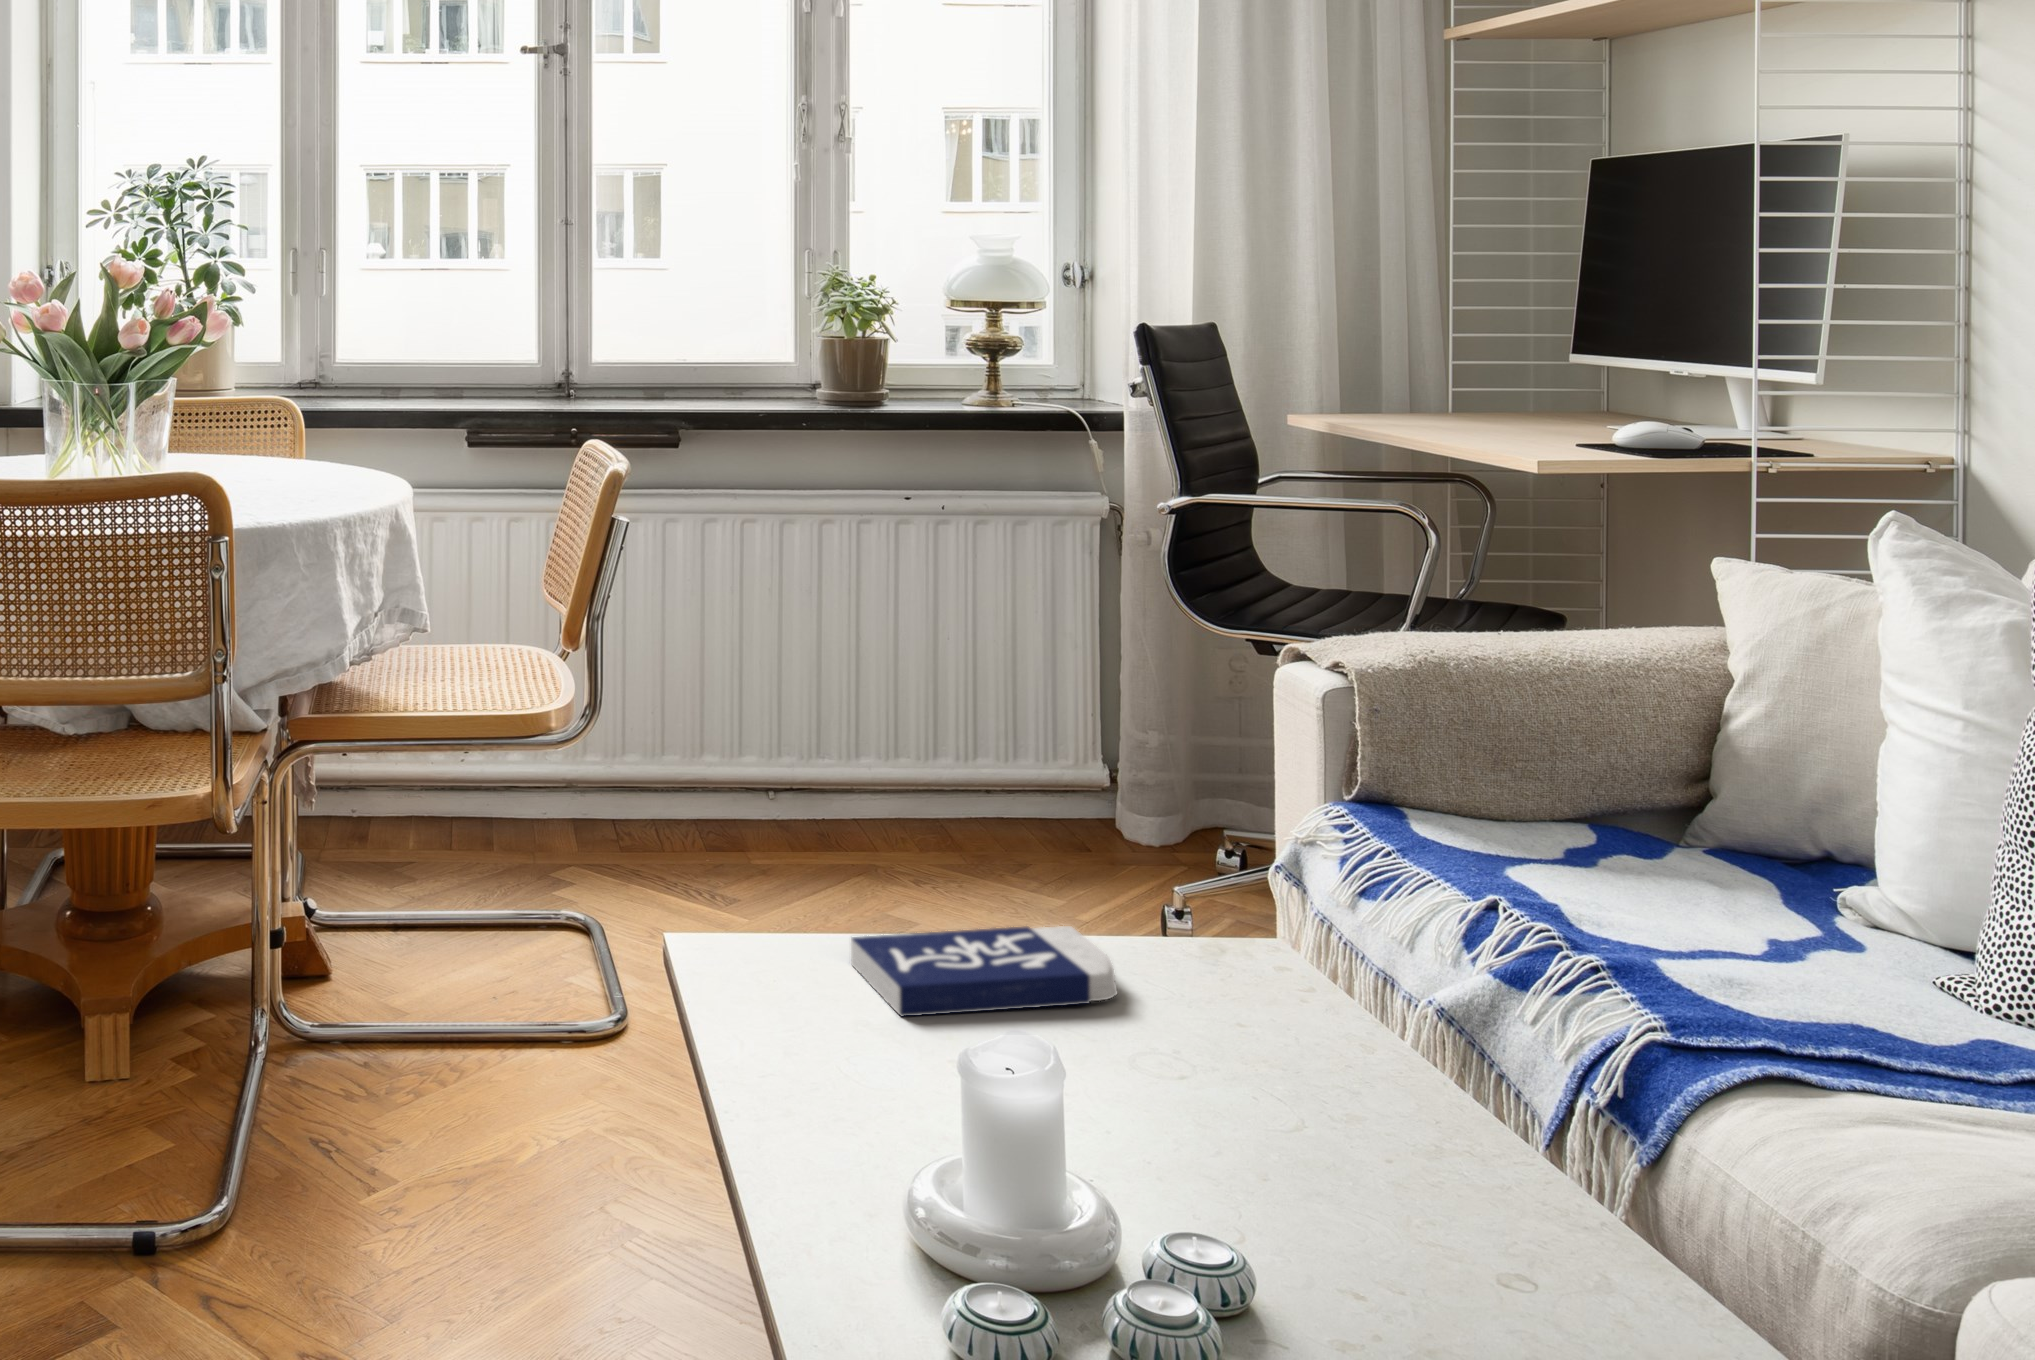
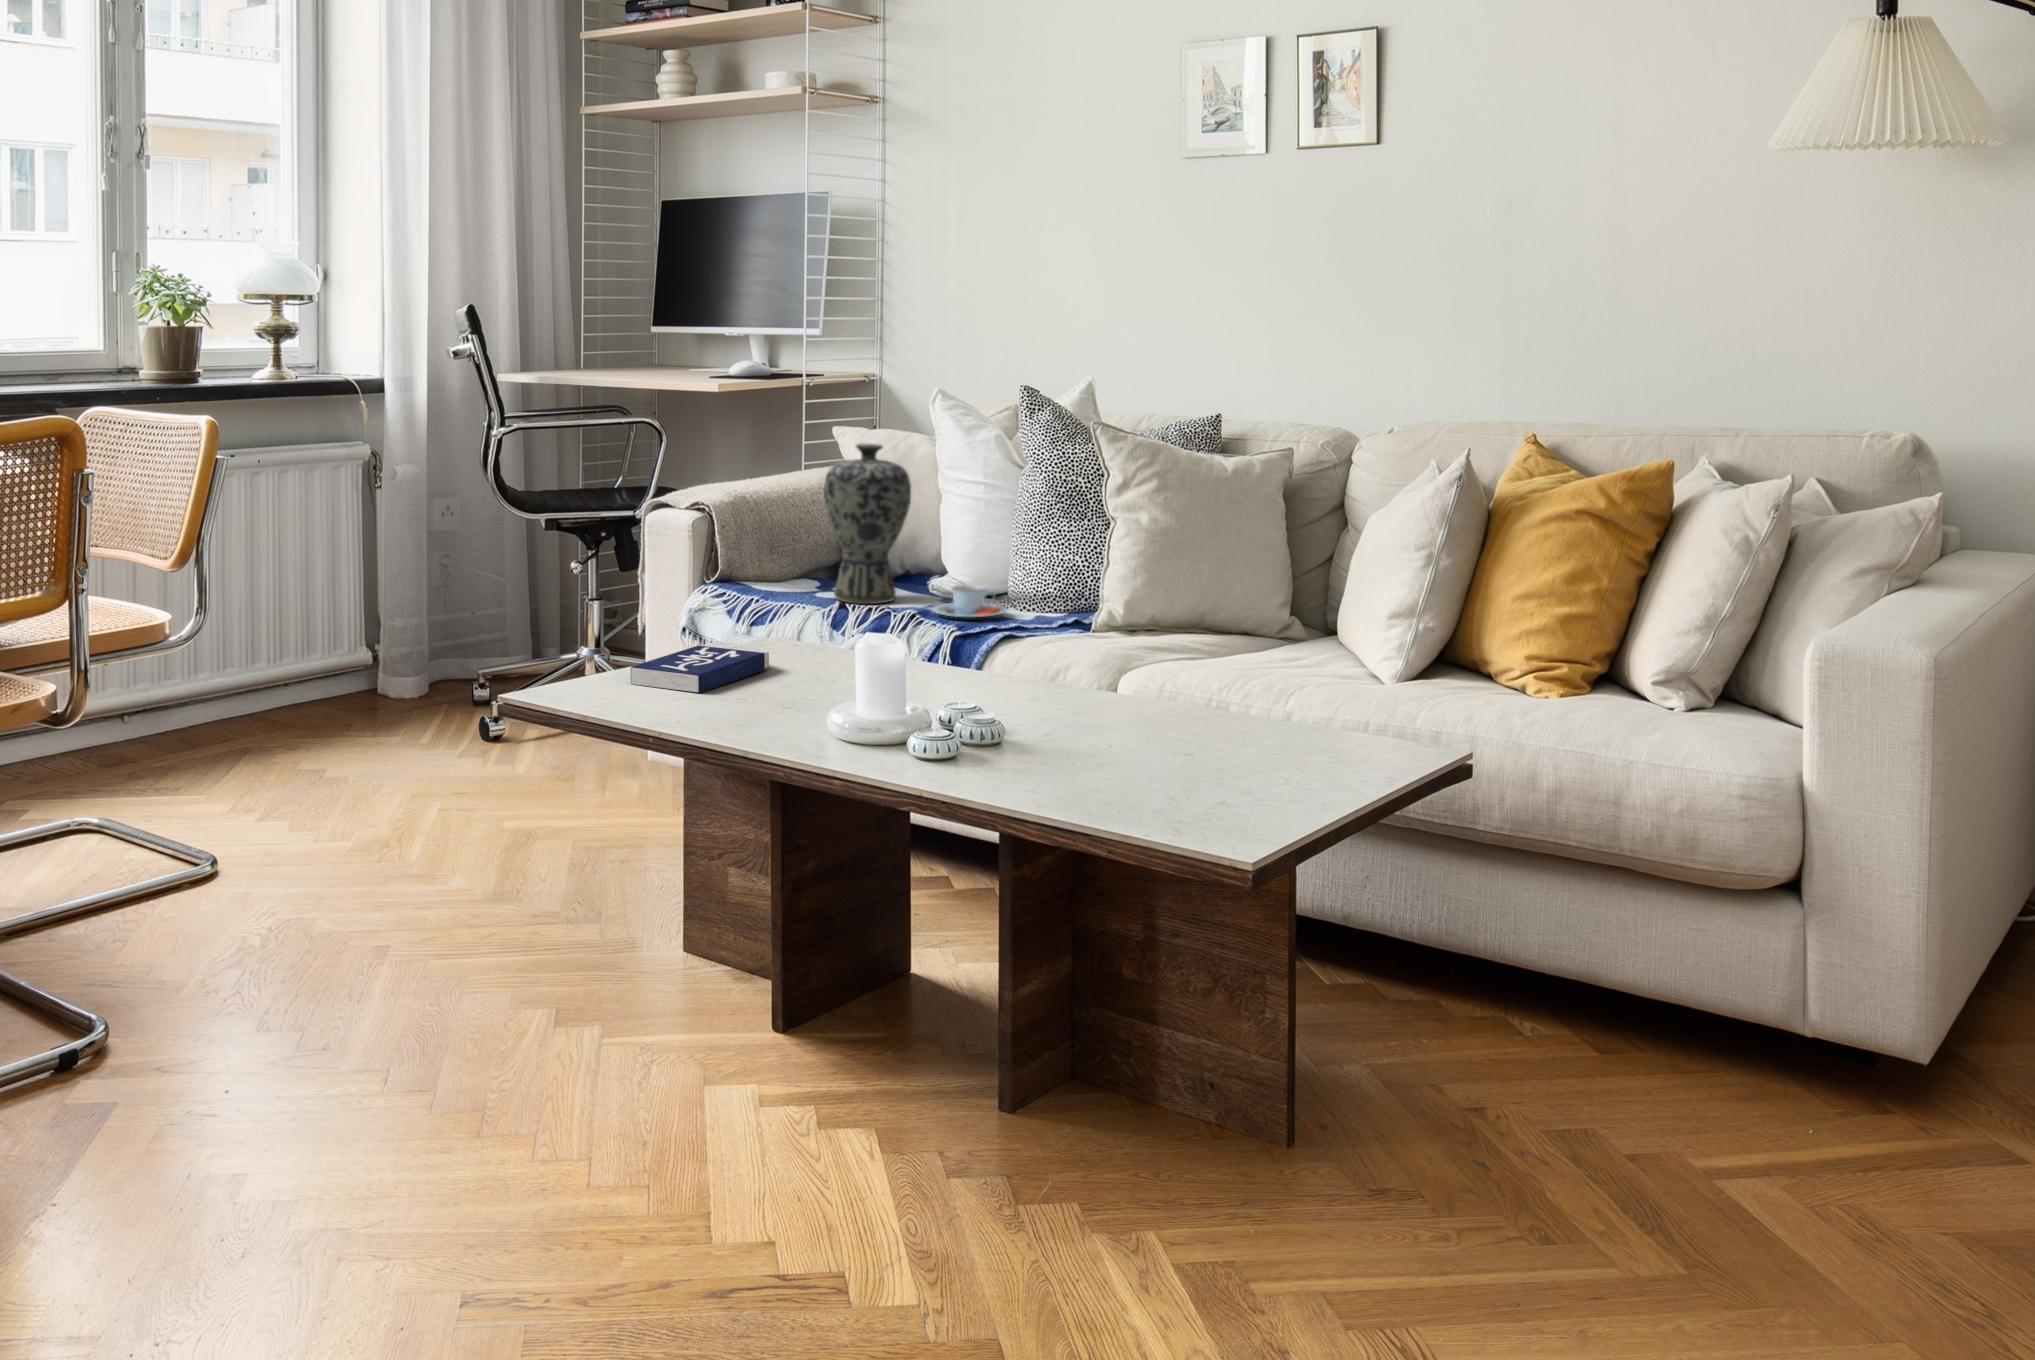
vase: none [1531,614,1718,916] -> present [824,444,911,604]
teacup: none [1679,927,1867,1013] -> present [931,585,1007,617]

